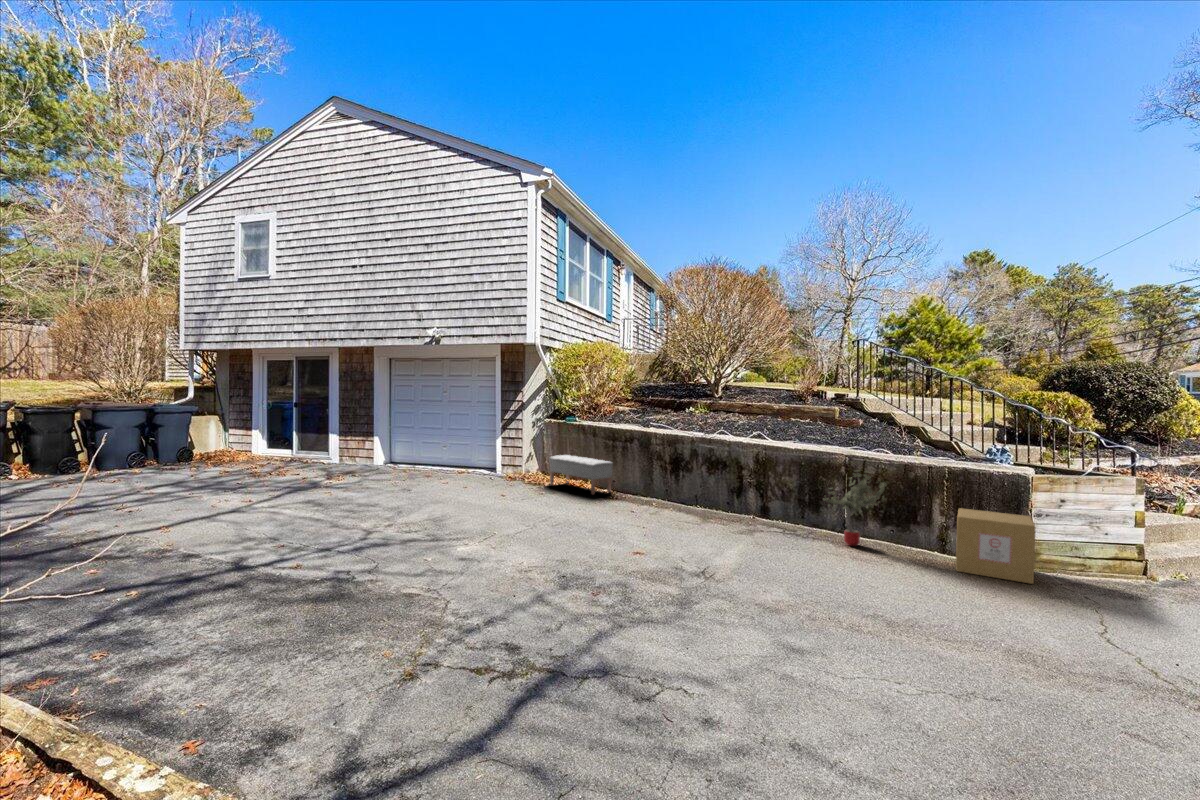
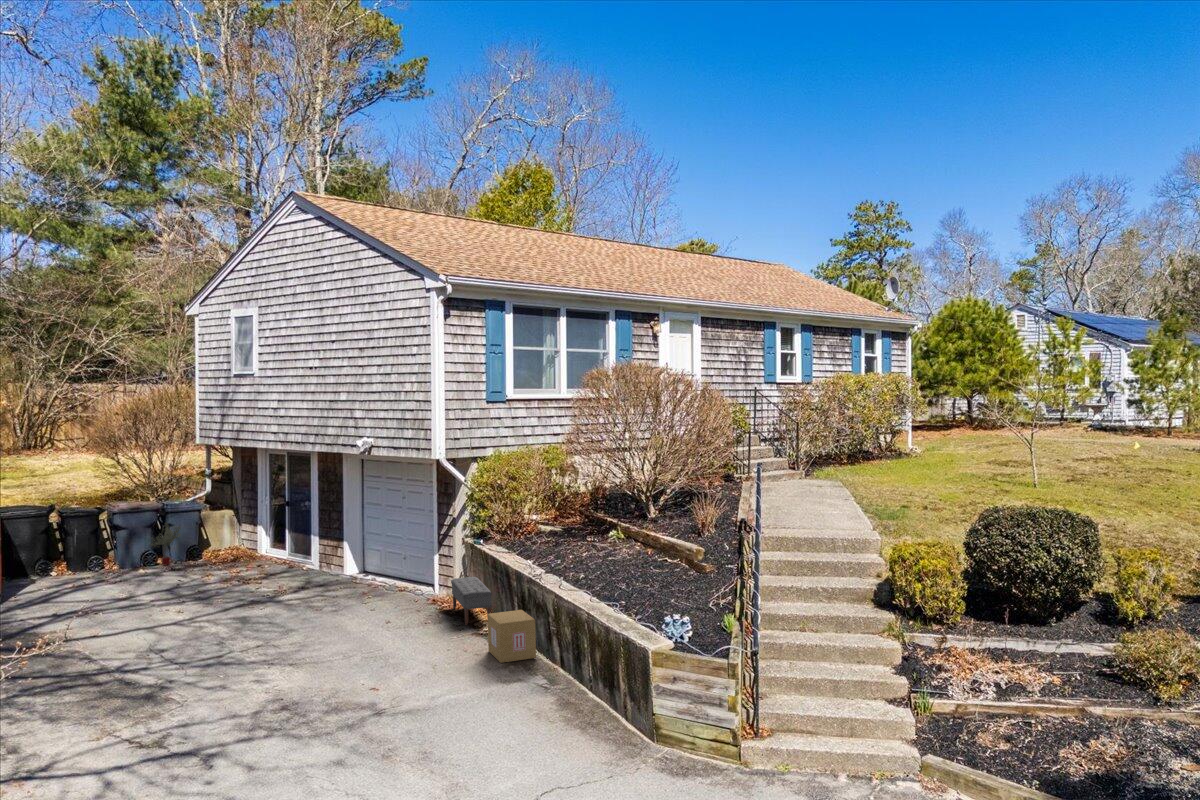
potted tree: present [823,470,886,546] -> present [151,523,181,566]
cardboard box: present [956,508,1036,584] -> present [487,610,536,663]

